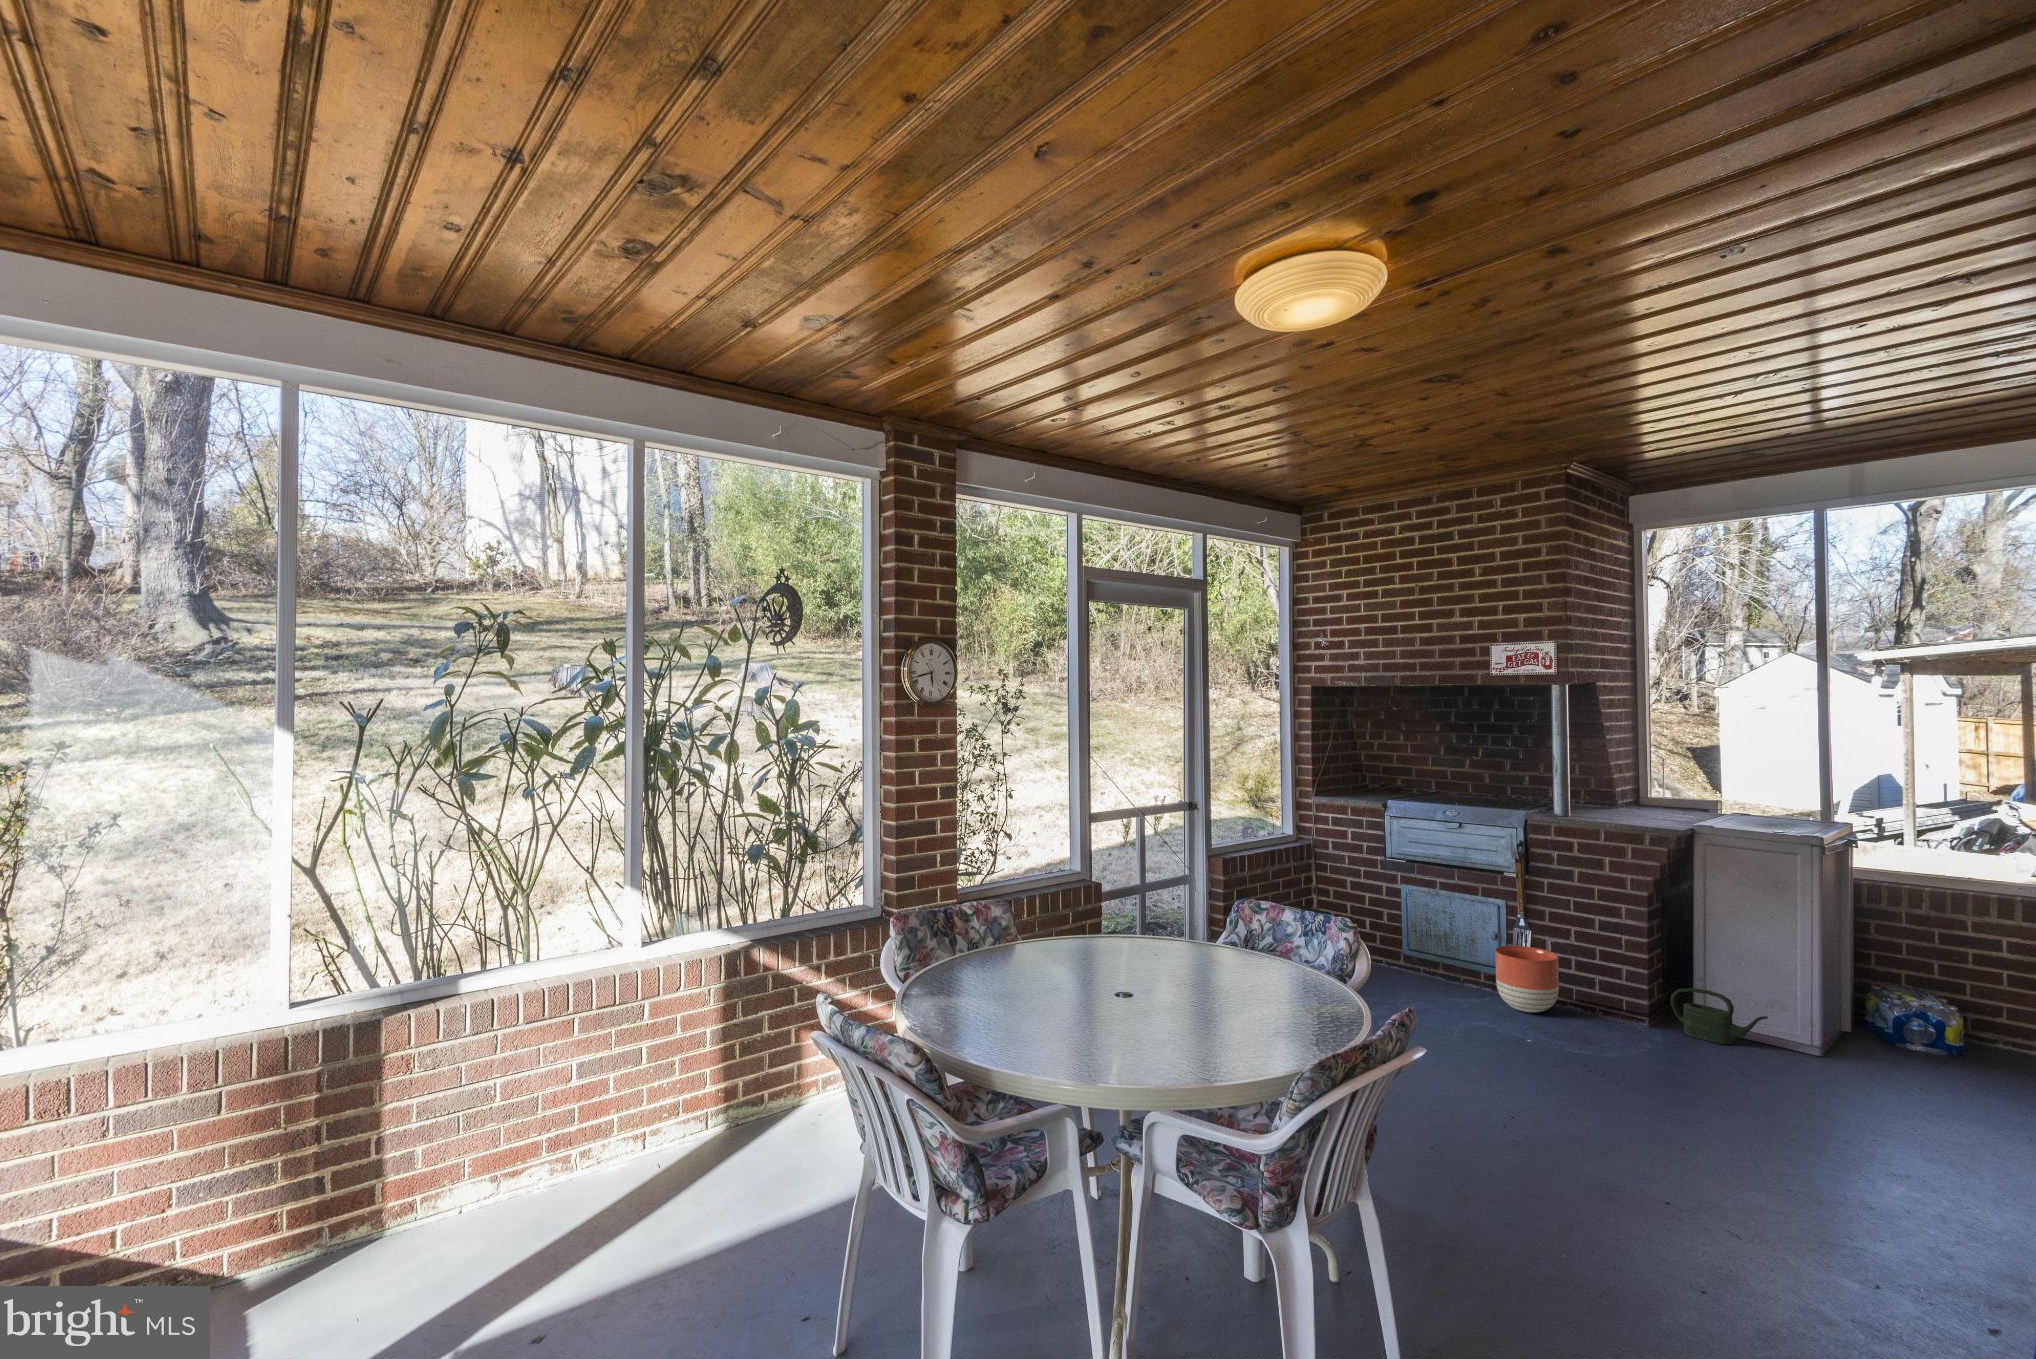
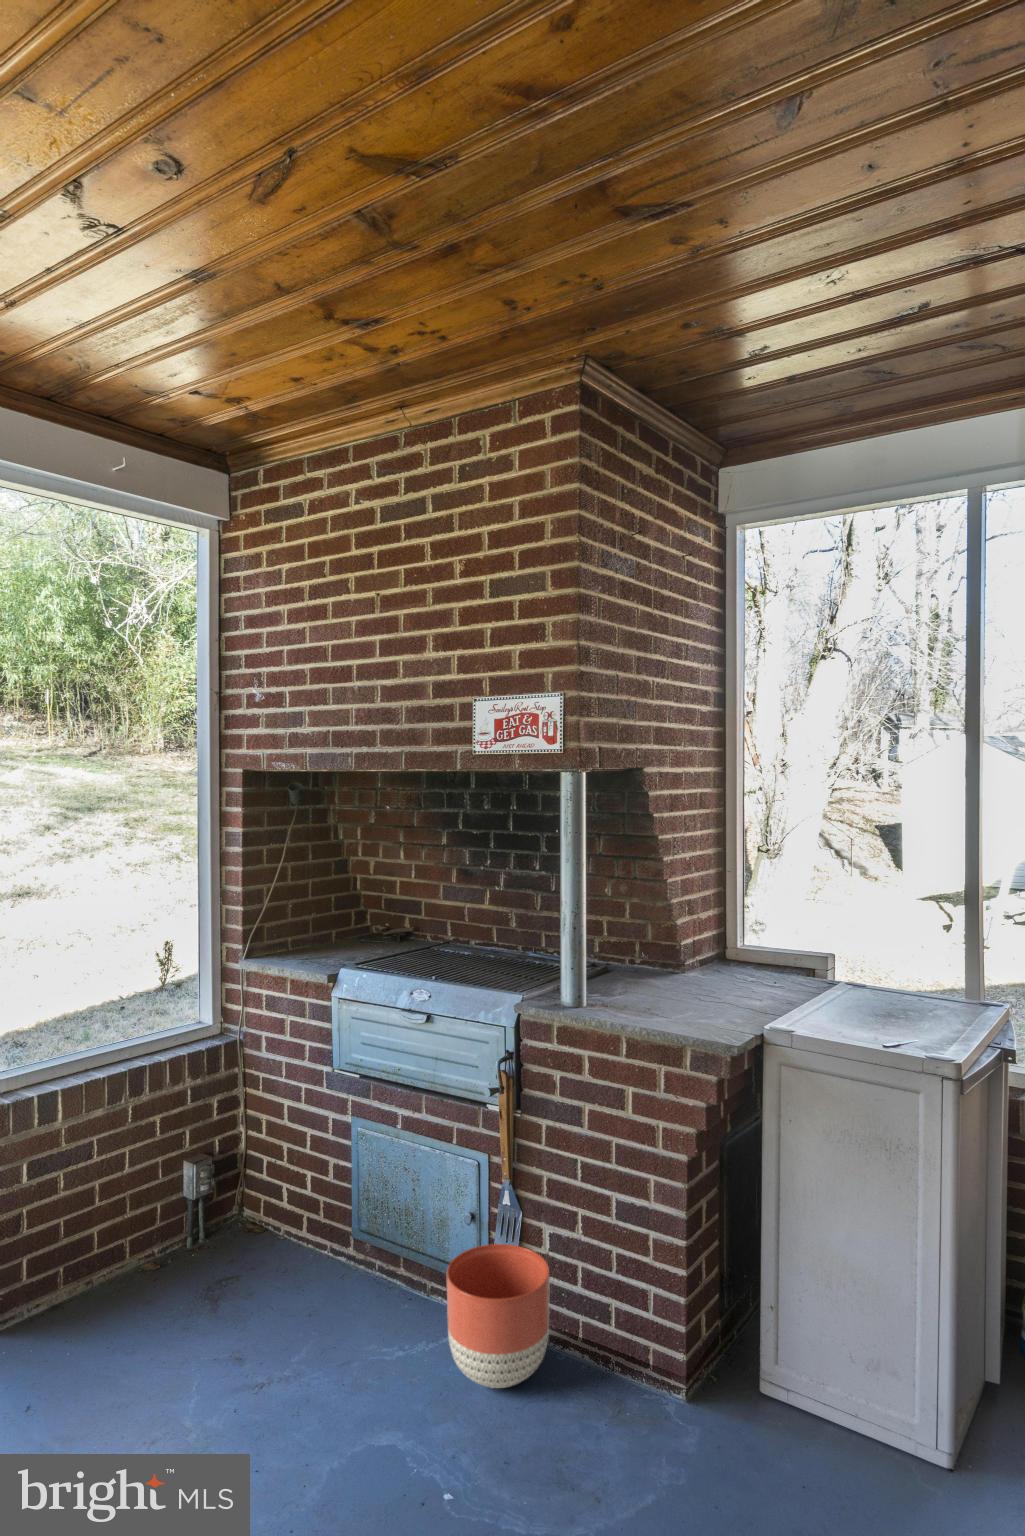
watering can: present [1670,988,1768,1045] -> none [721,1338,867,1460]

